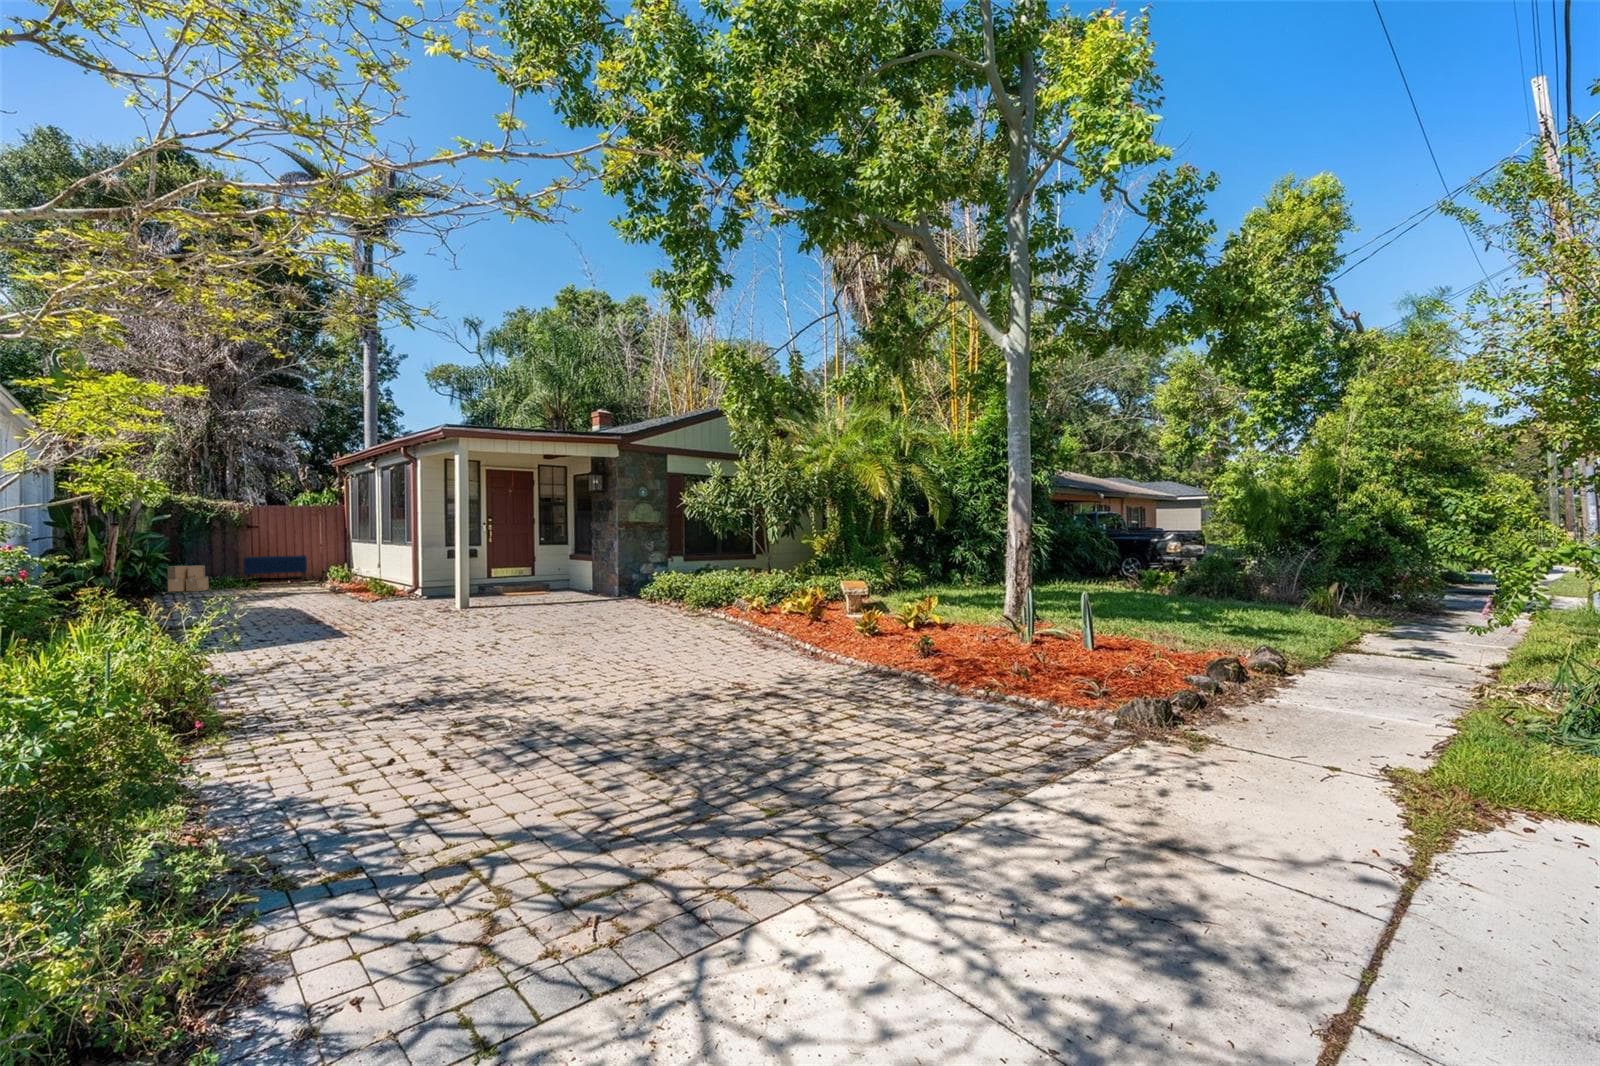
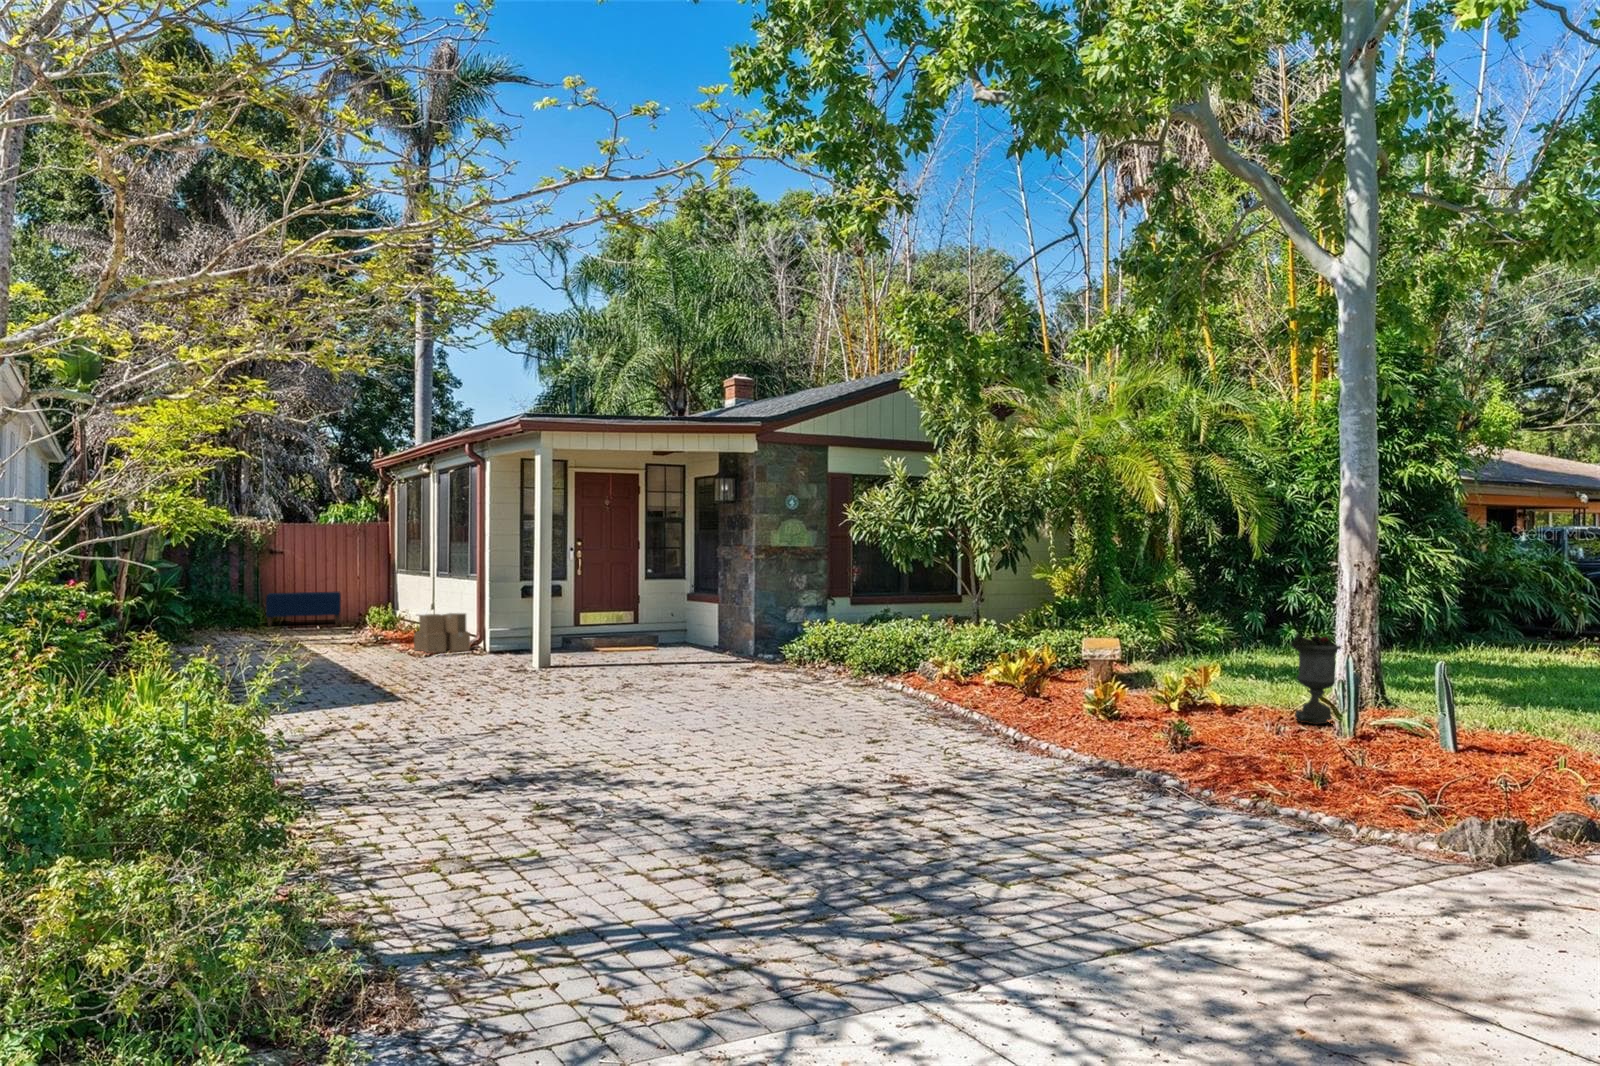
cardboard box: present [167,565,209,592] -> present [414,613,470,653]
planter: none [982,576,1014,634] -> present [1291,634,1341,725]

